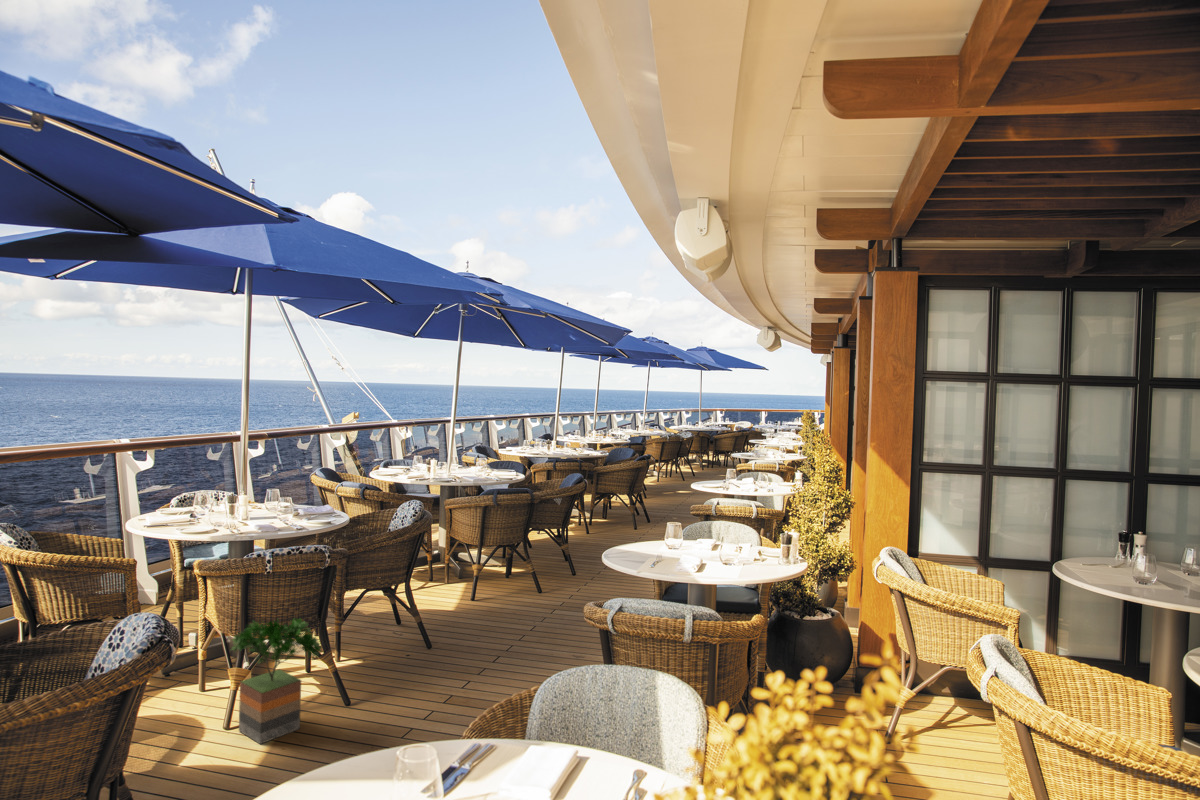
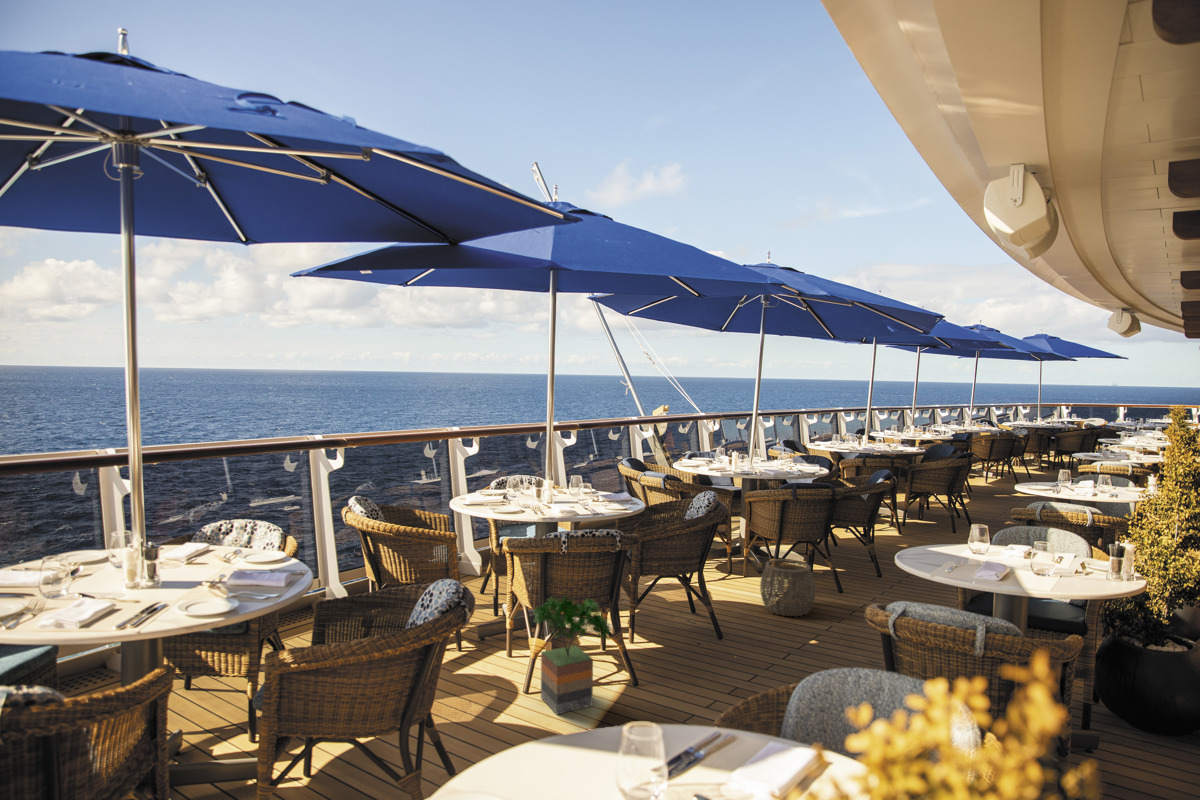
woven basket: none [464,562,516,616] -> present [760,559,816,616]

